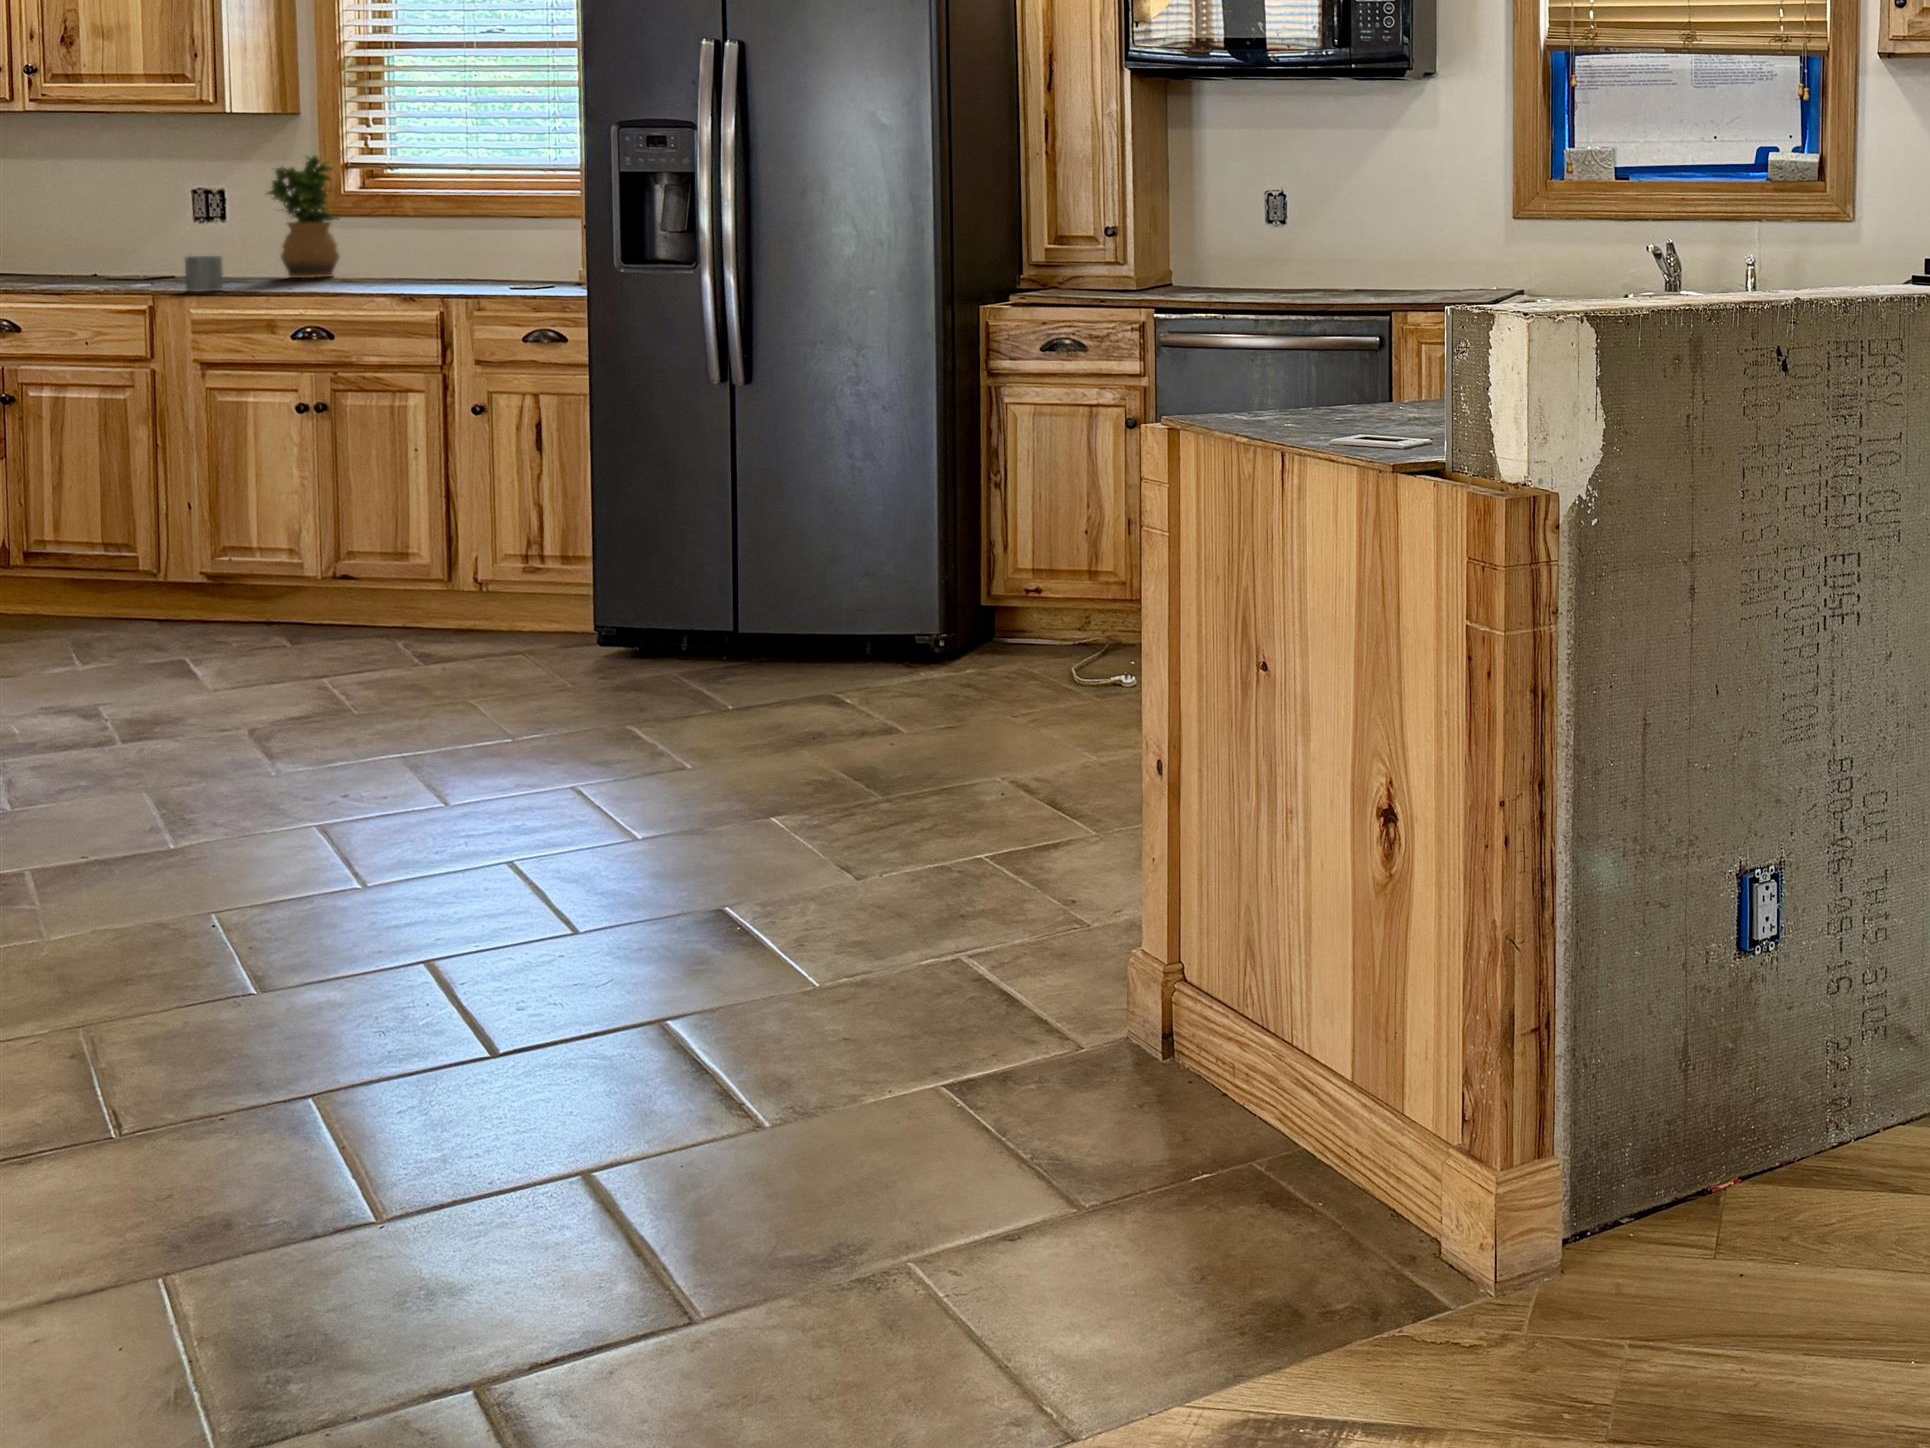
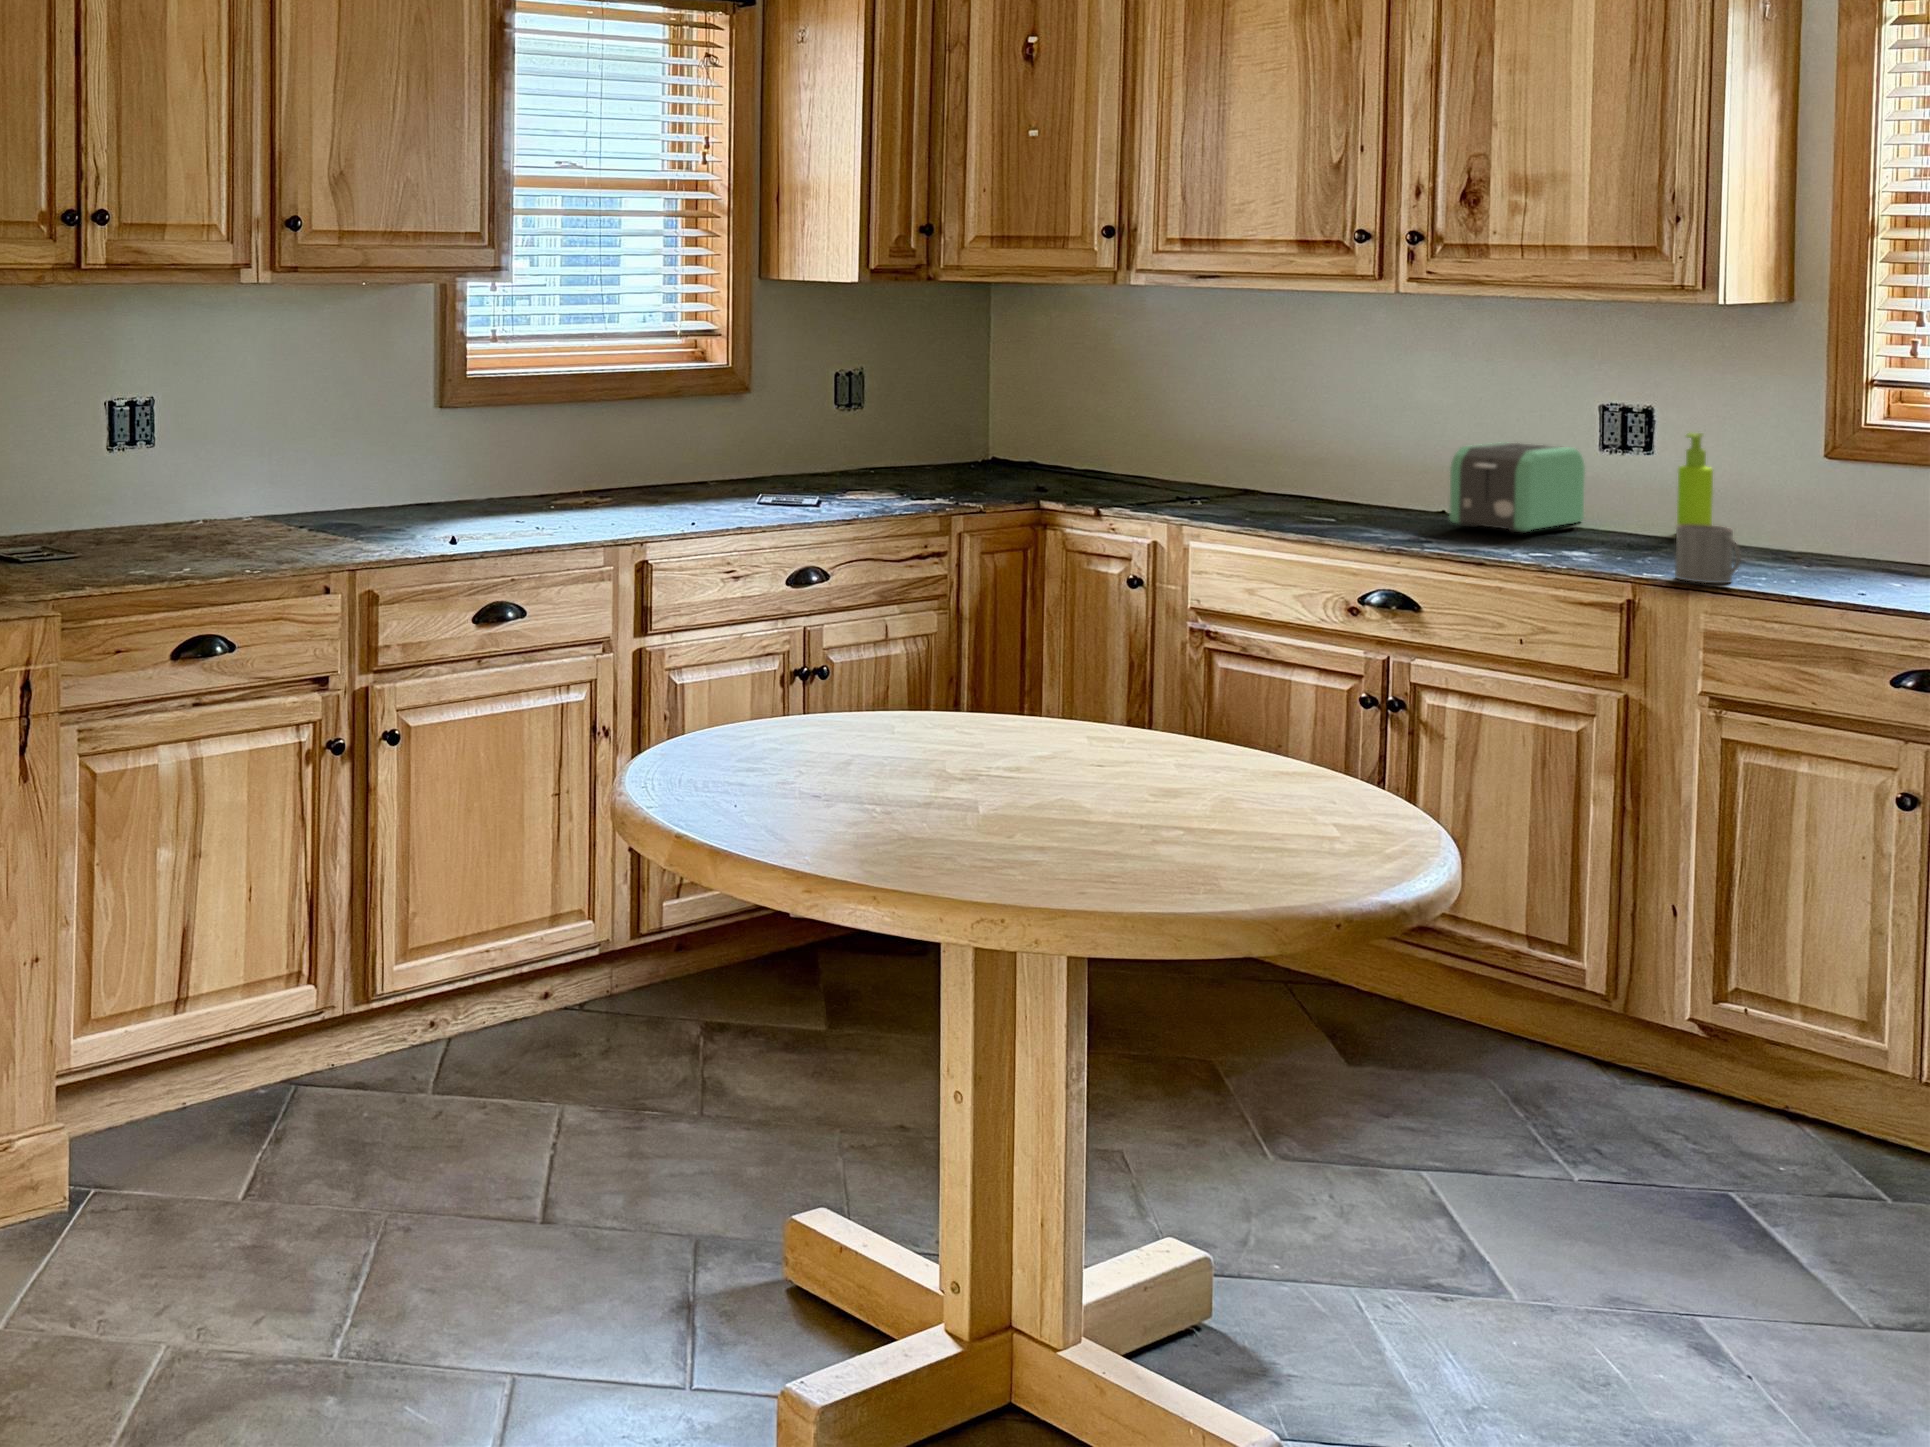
potted plant: present [267,156,339,278] -> none [1767,368,1884,562]
soap dispenser: none [232,204,257,273] -> present [1677,433,1713,525]
toaster: none [61,220,177,278] -> present [1449,442,1585,533]

